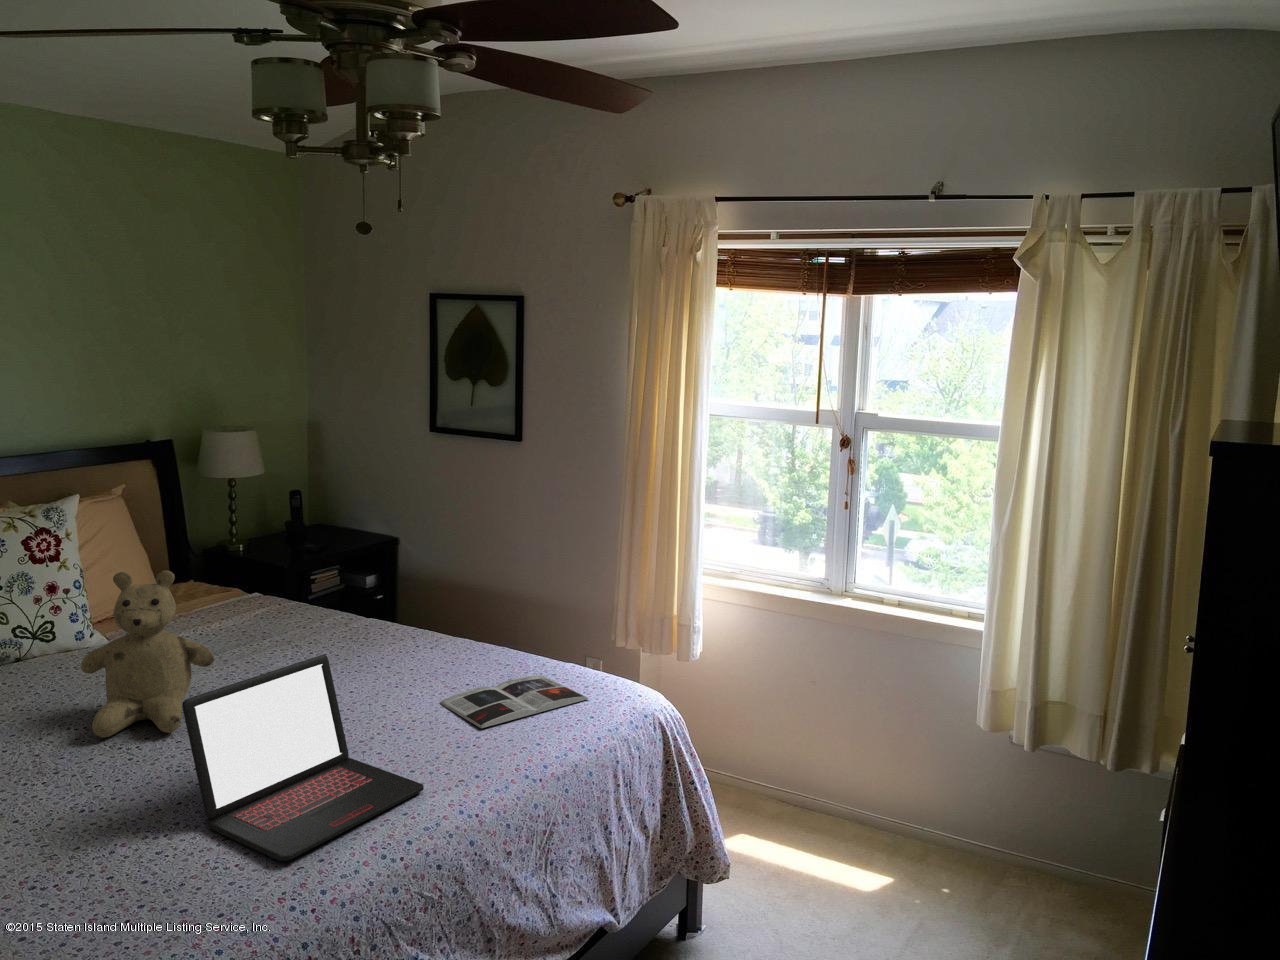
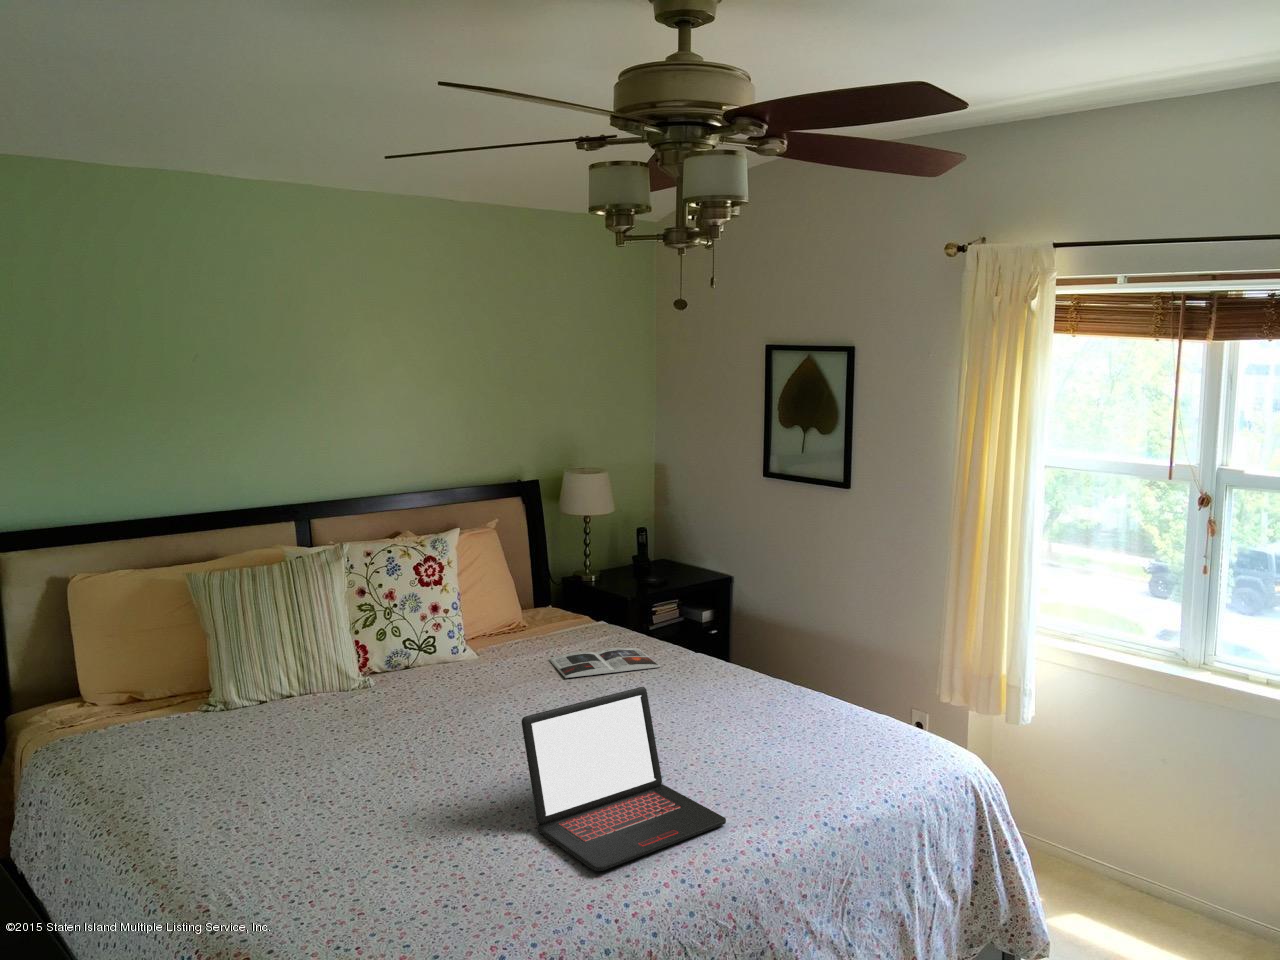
teddy bear: present [81,570,214,737] -> none [451,600,555,743]
magazine: present [440,675,588,728] -> present [549,648,661,678]

